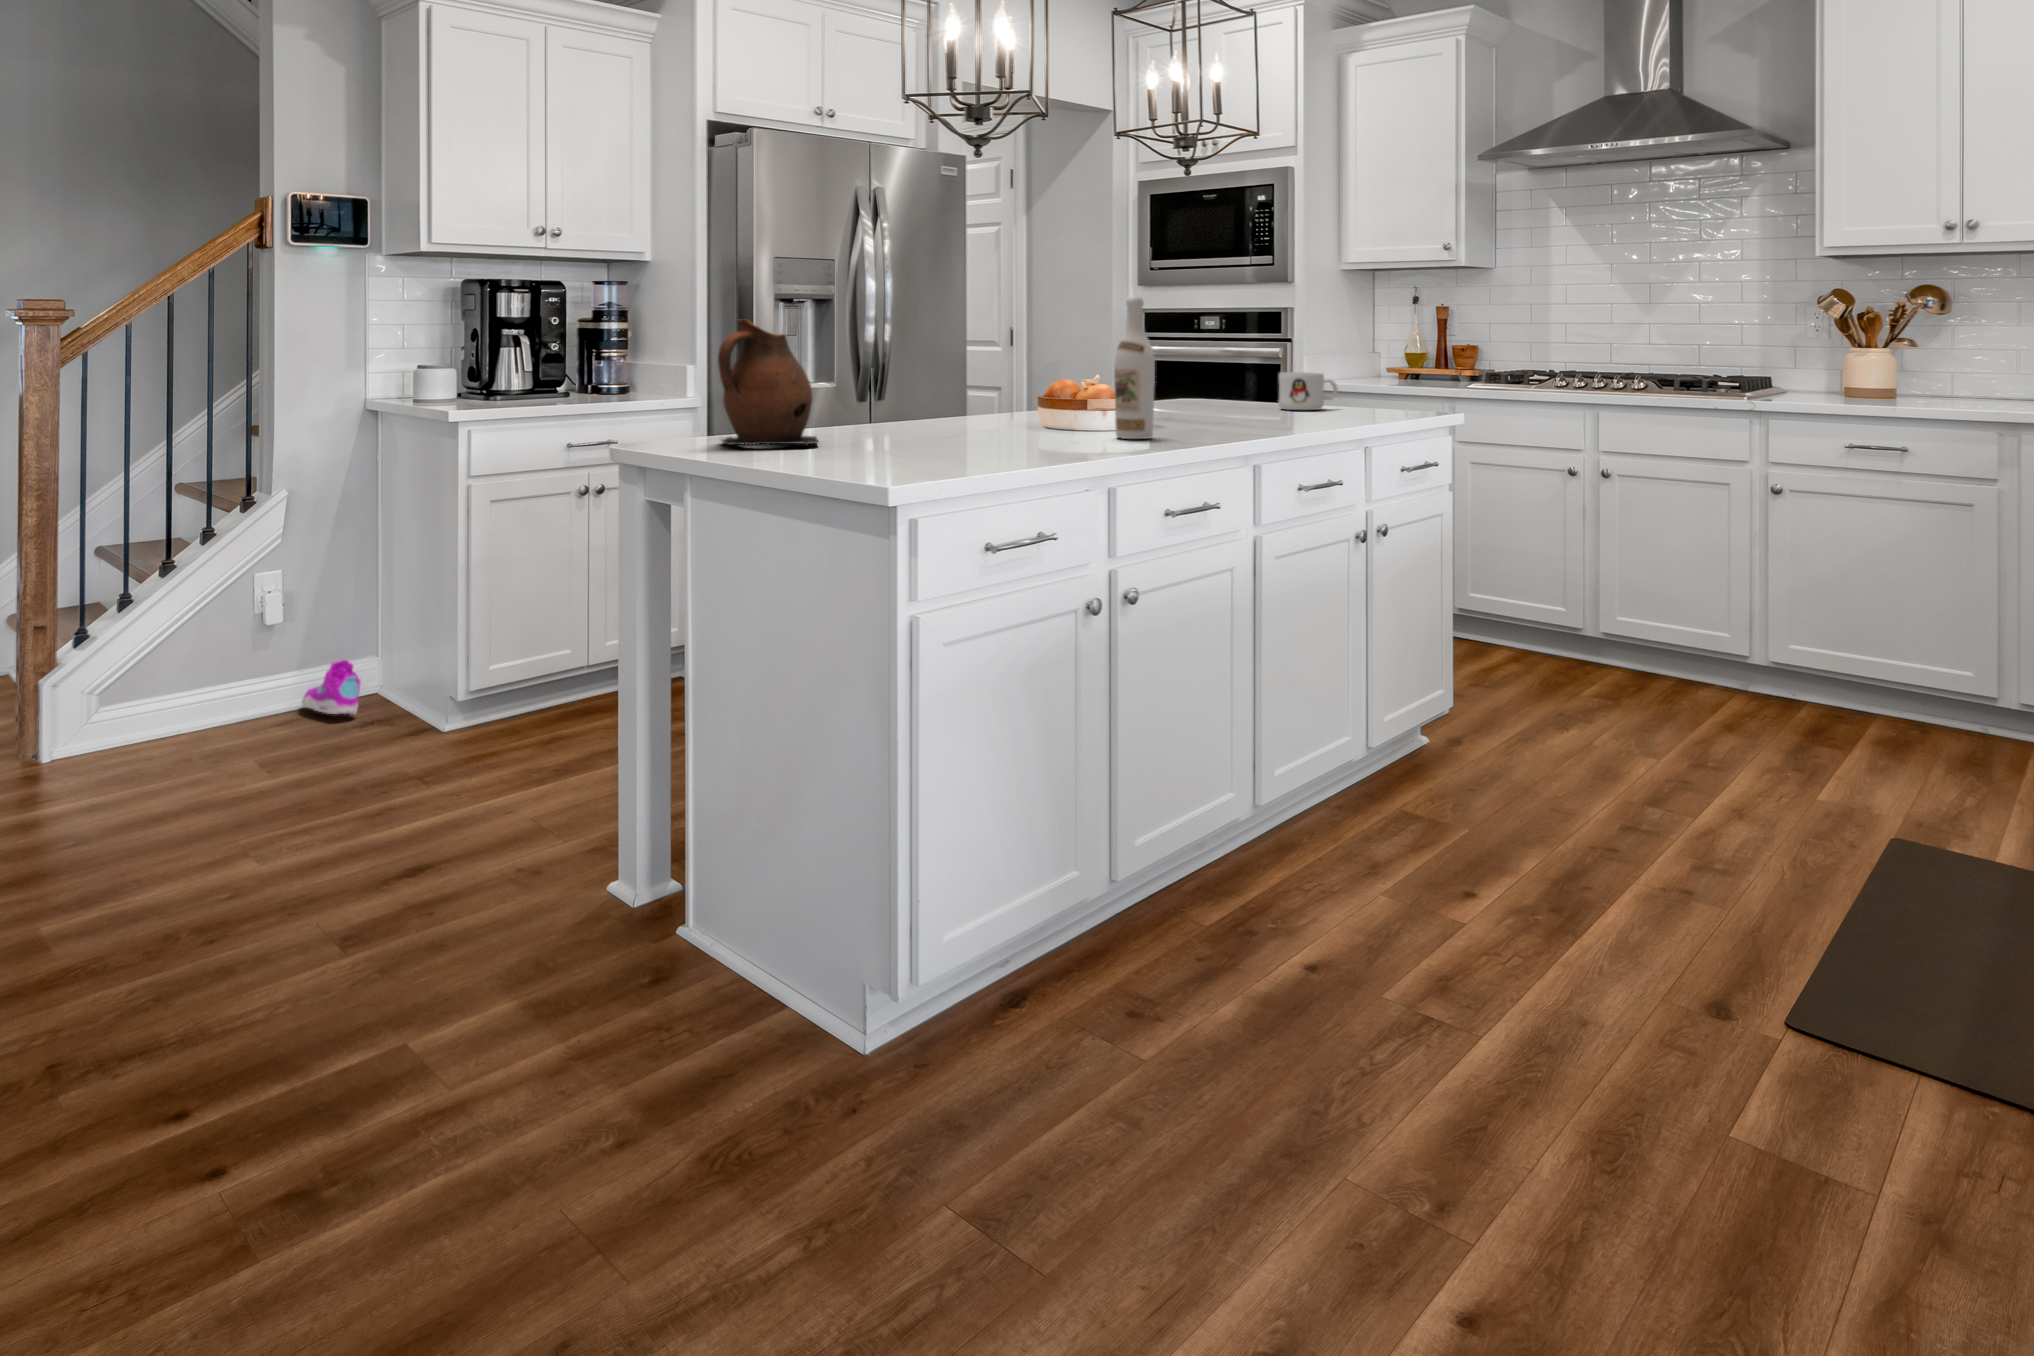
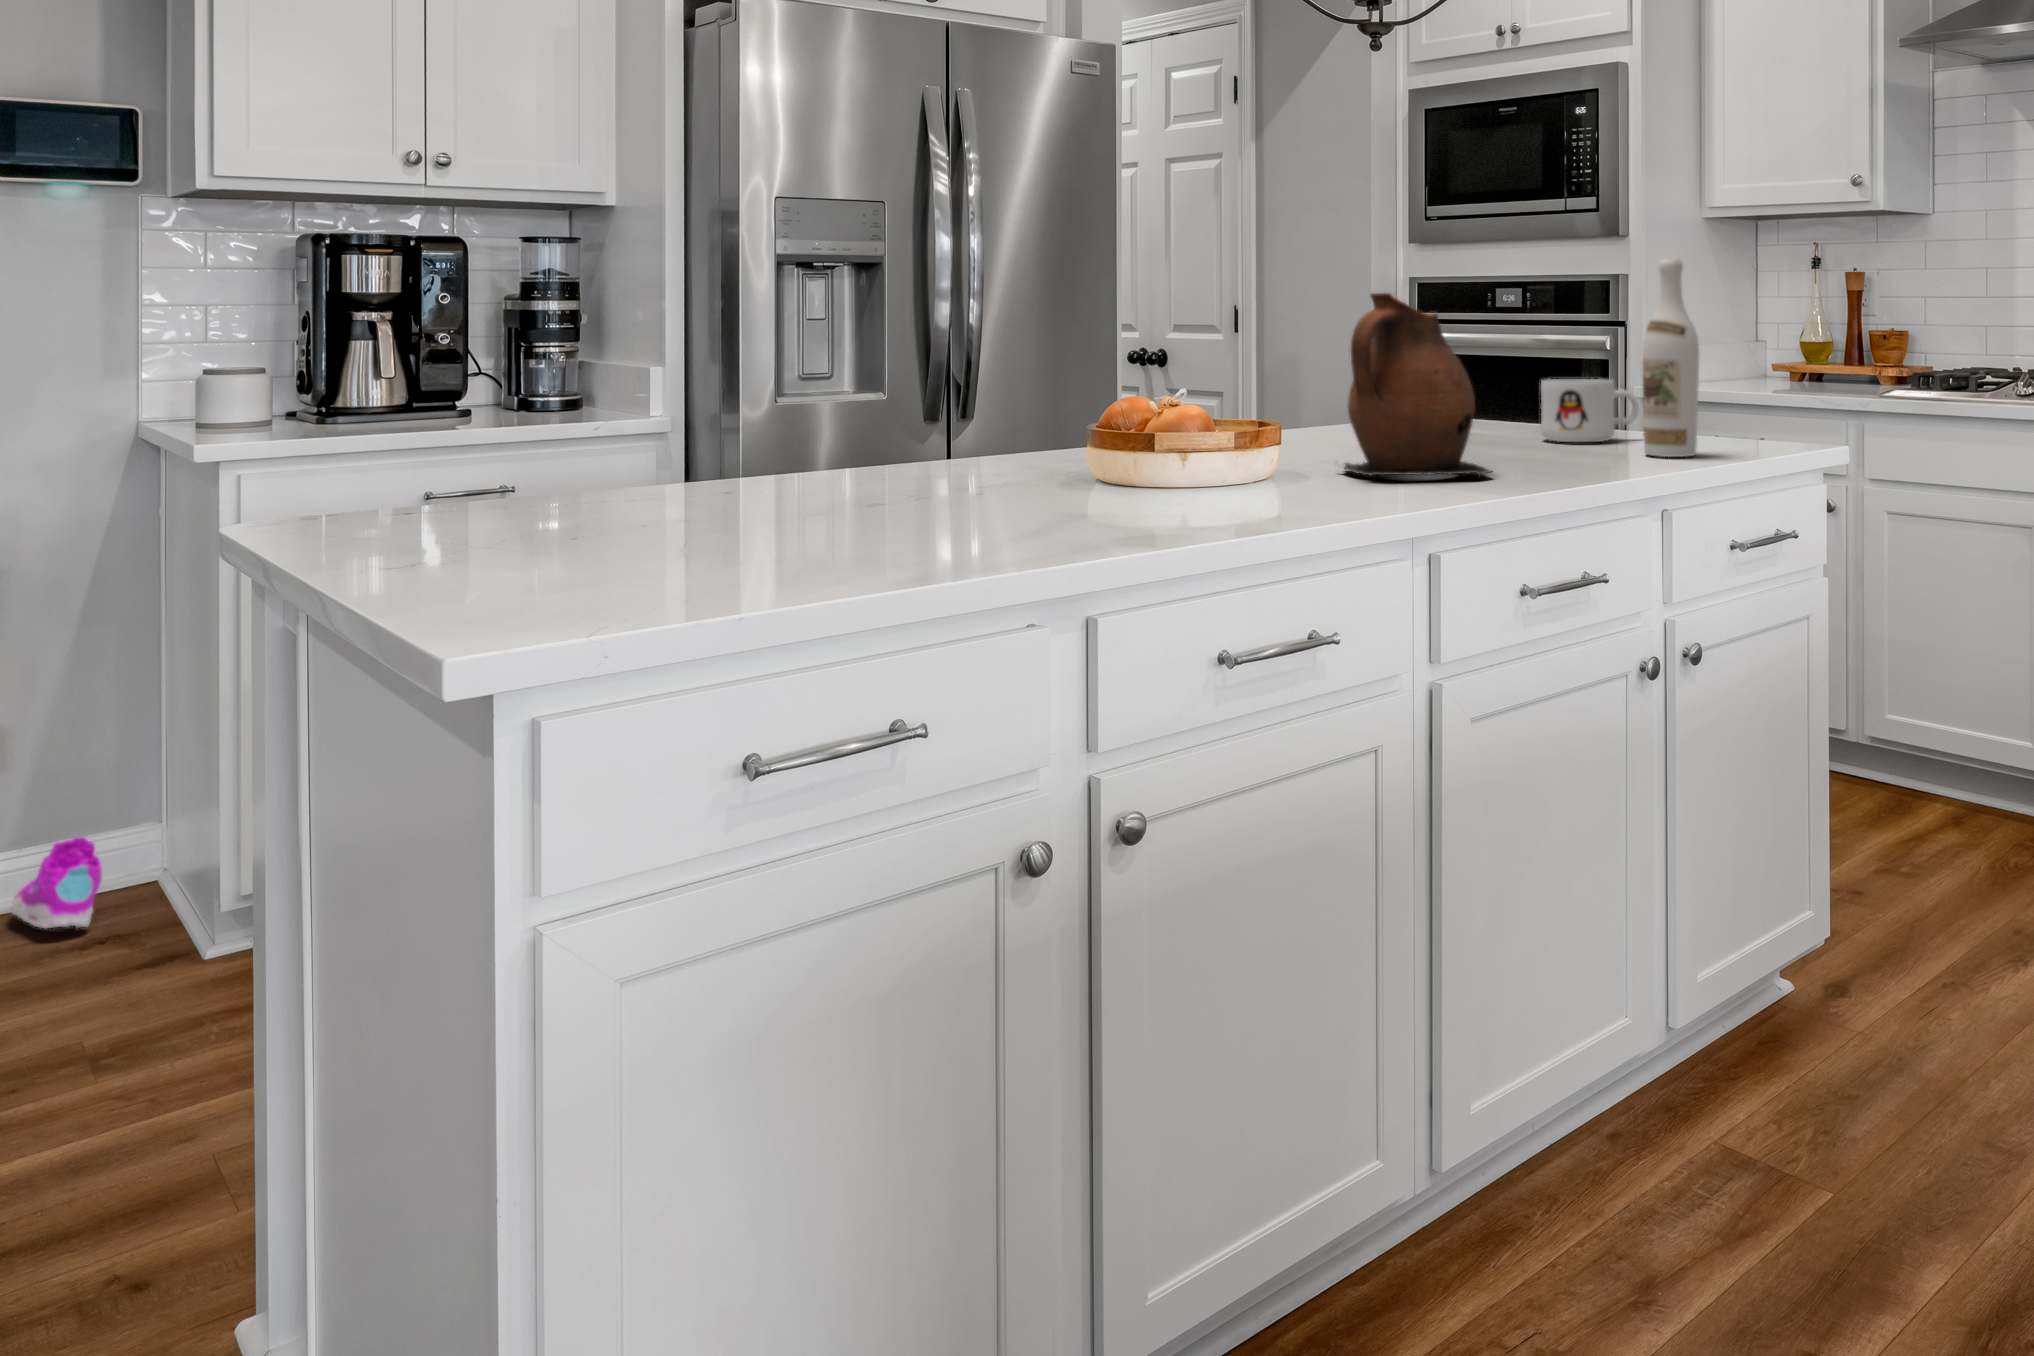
wine bottle: present [1114,297,1155,439] -> present [1642,259,1699,457]
ceramic pitcher: present [718,320,818,445] -> present [1344,293,1491,476]

